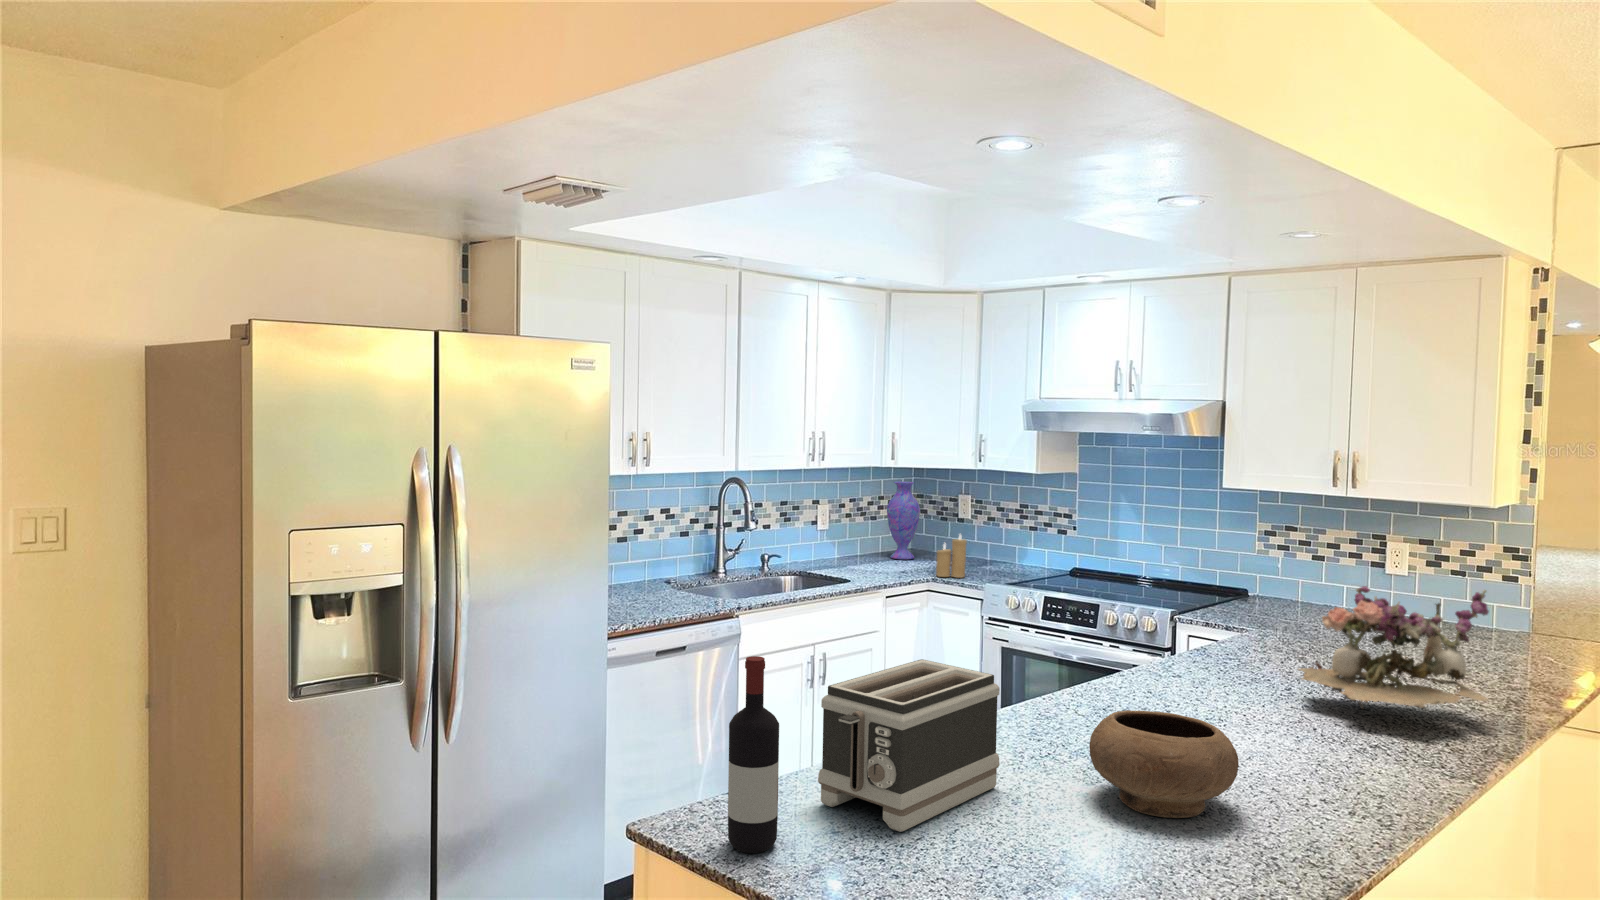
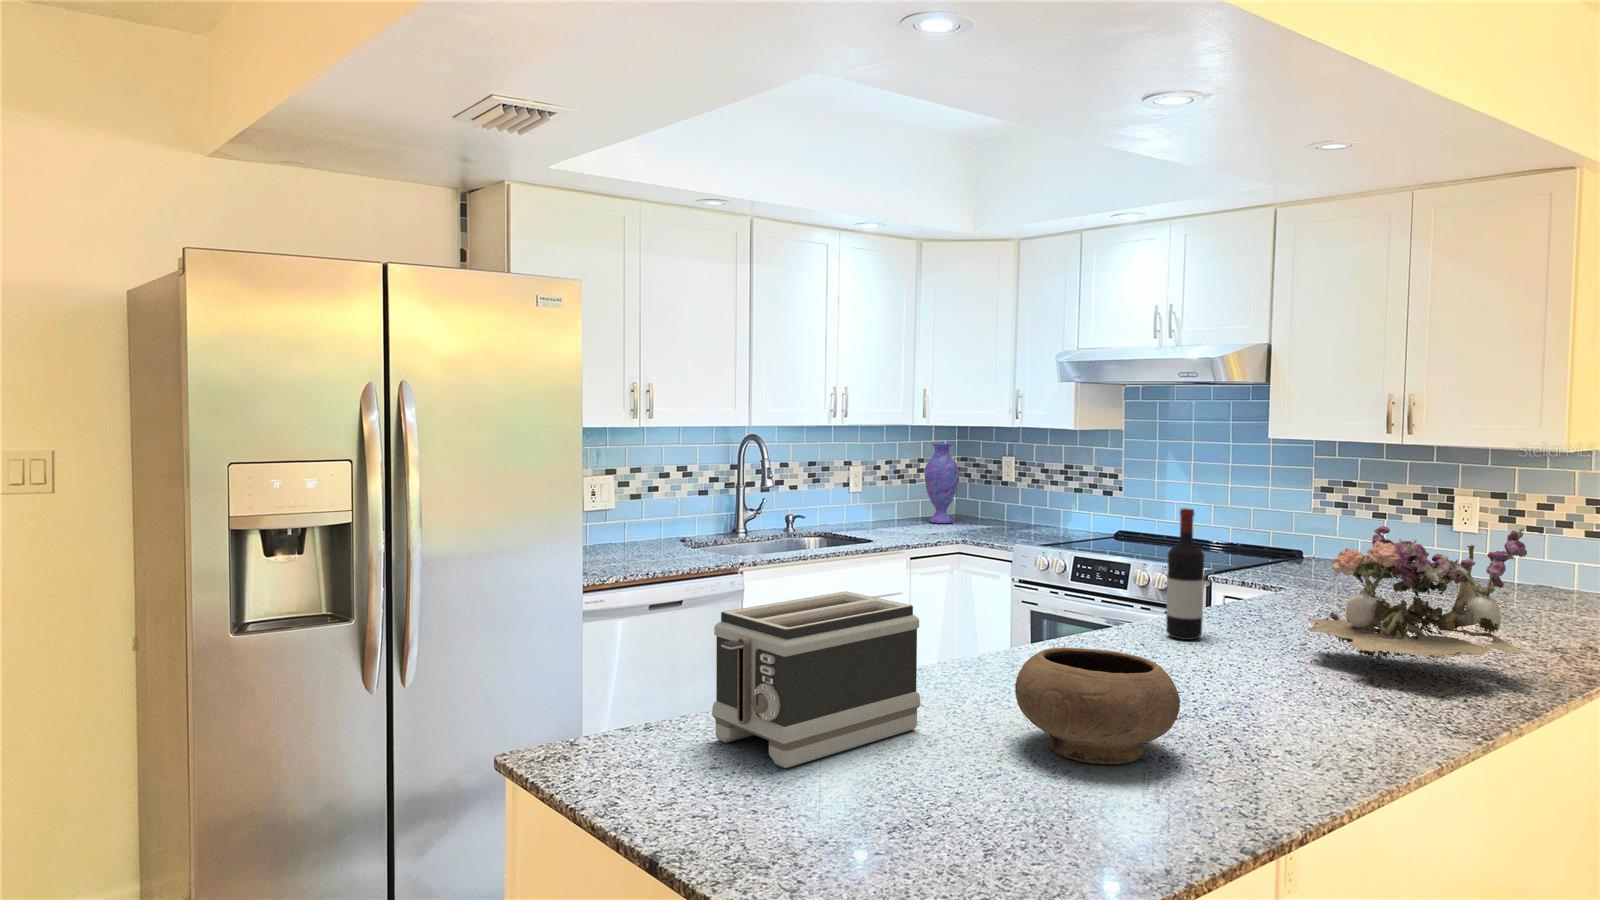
candle: present [936,535,967,578] -> none [967,493,999,539]
wine bottle: present [728,656,779,853] -> present [1166,508,1204,640]

